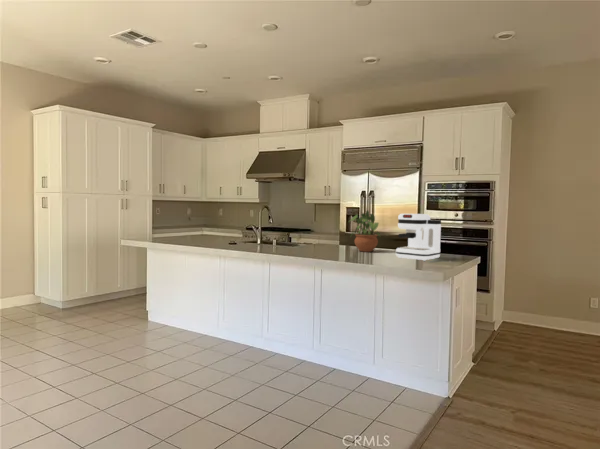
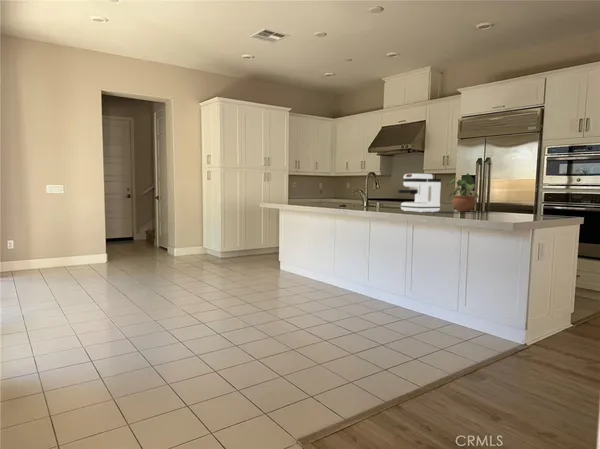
coffee maker: present [396,214,441,261] -> present [398,174,441,212]

